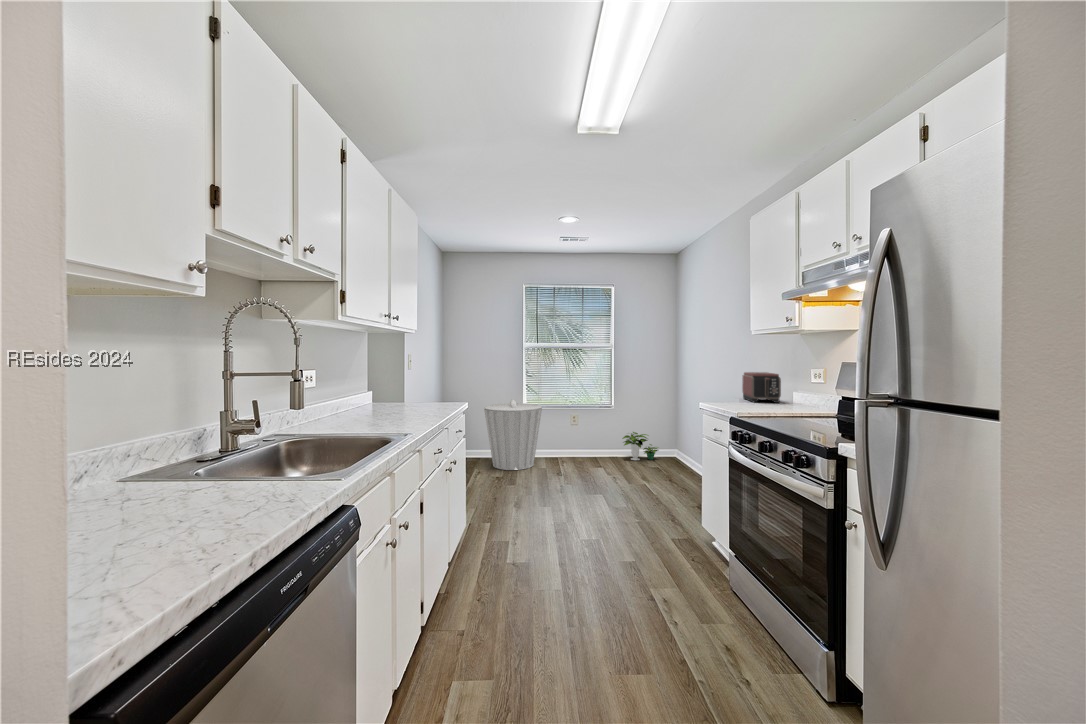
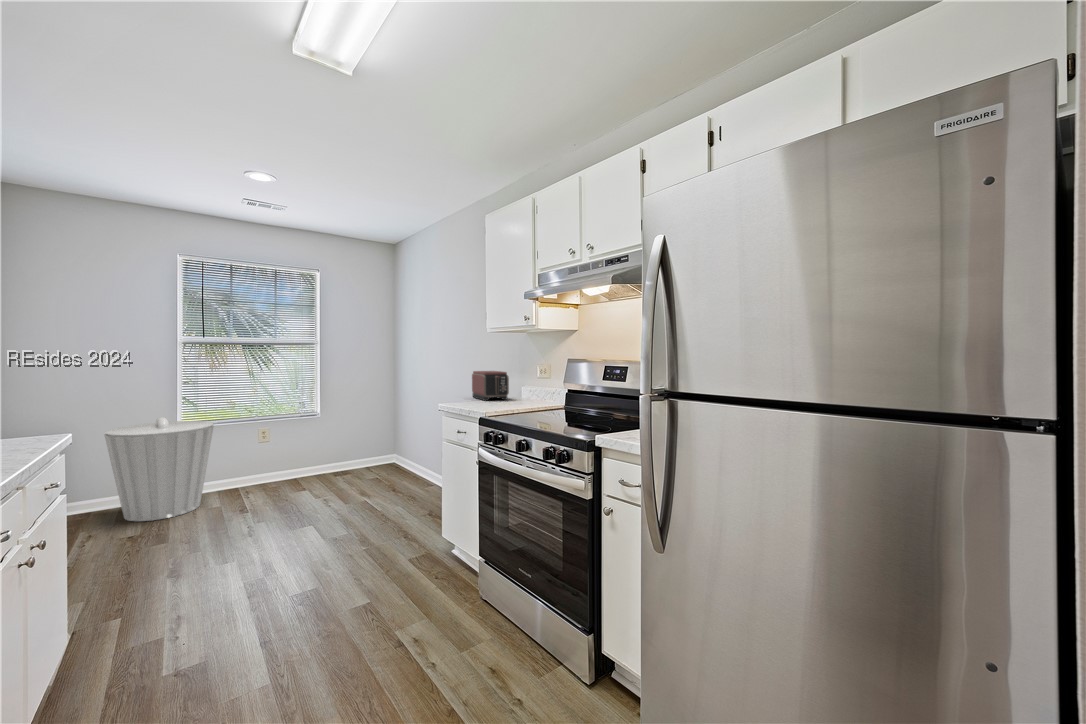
potted plant: present [622,432,658,460] -> none [330,443,376,476]

